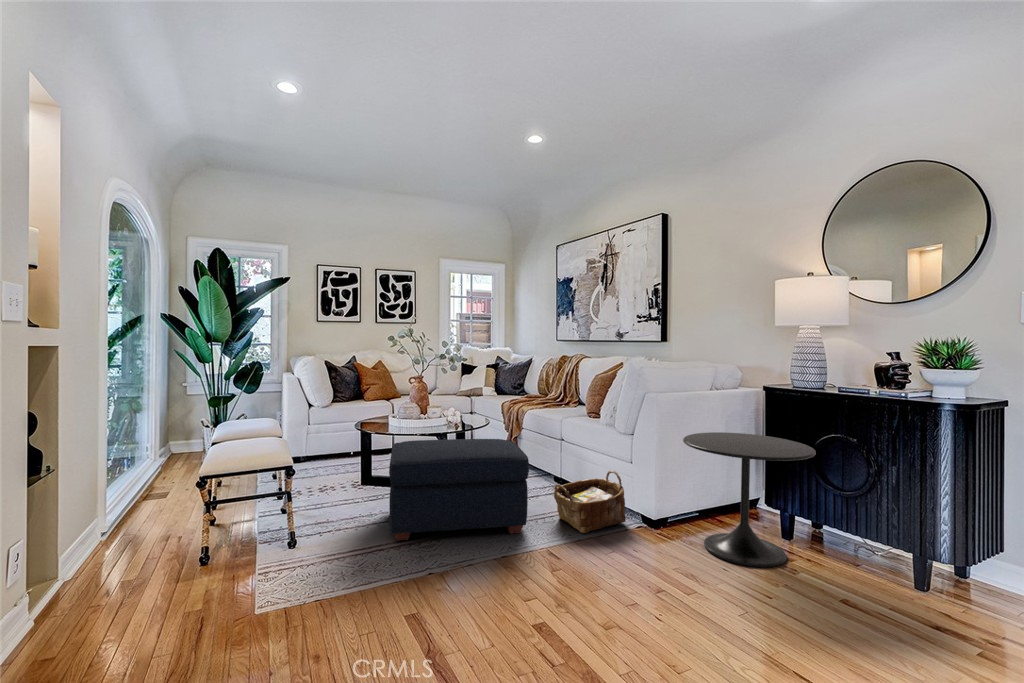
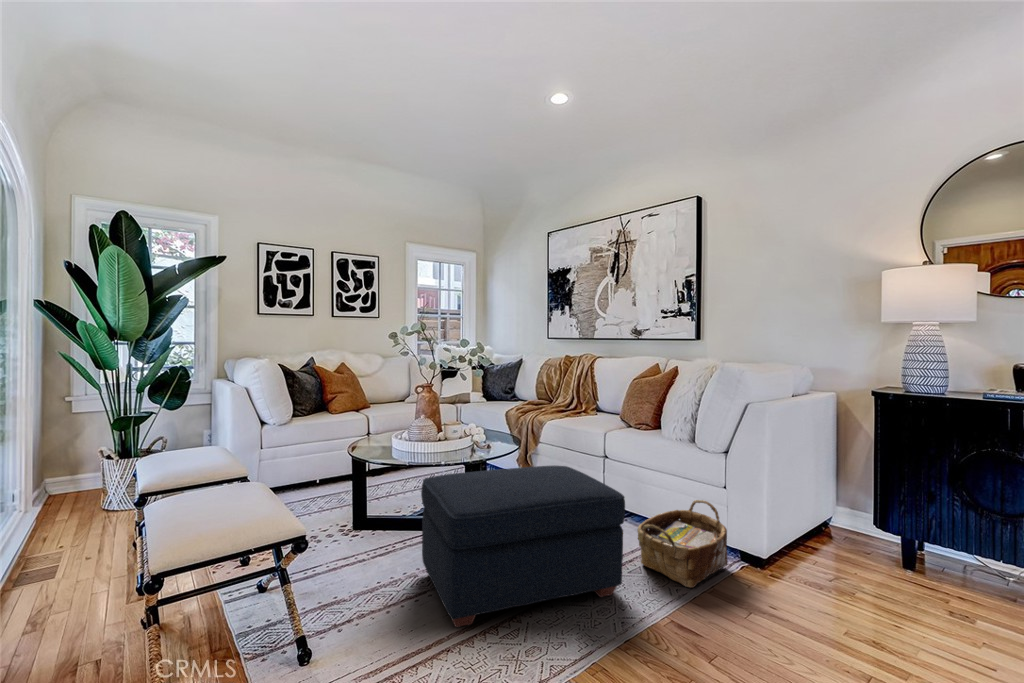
side table: present [683,432,816,567] -> none [809,449,998,623]

